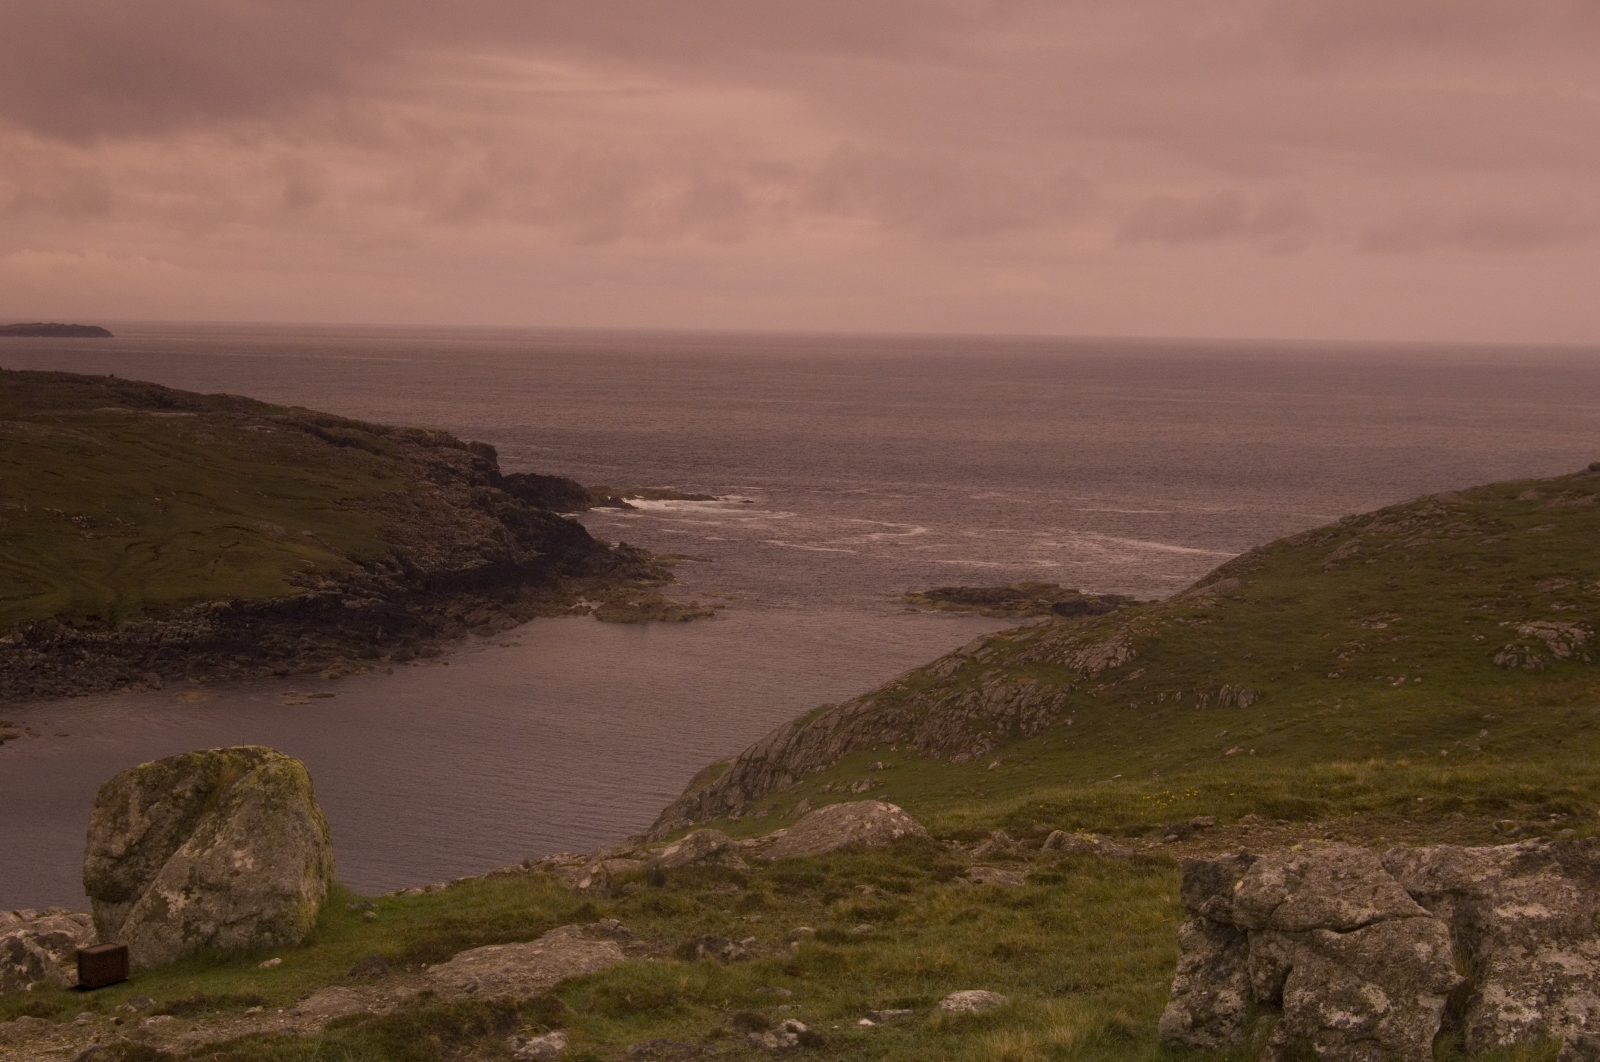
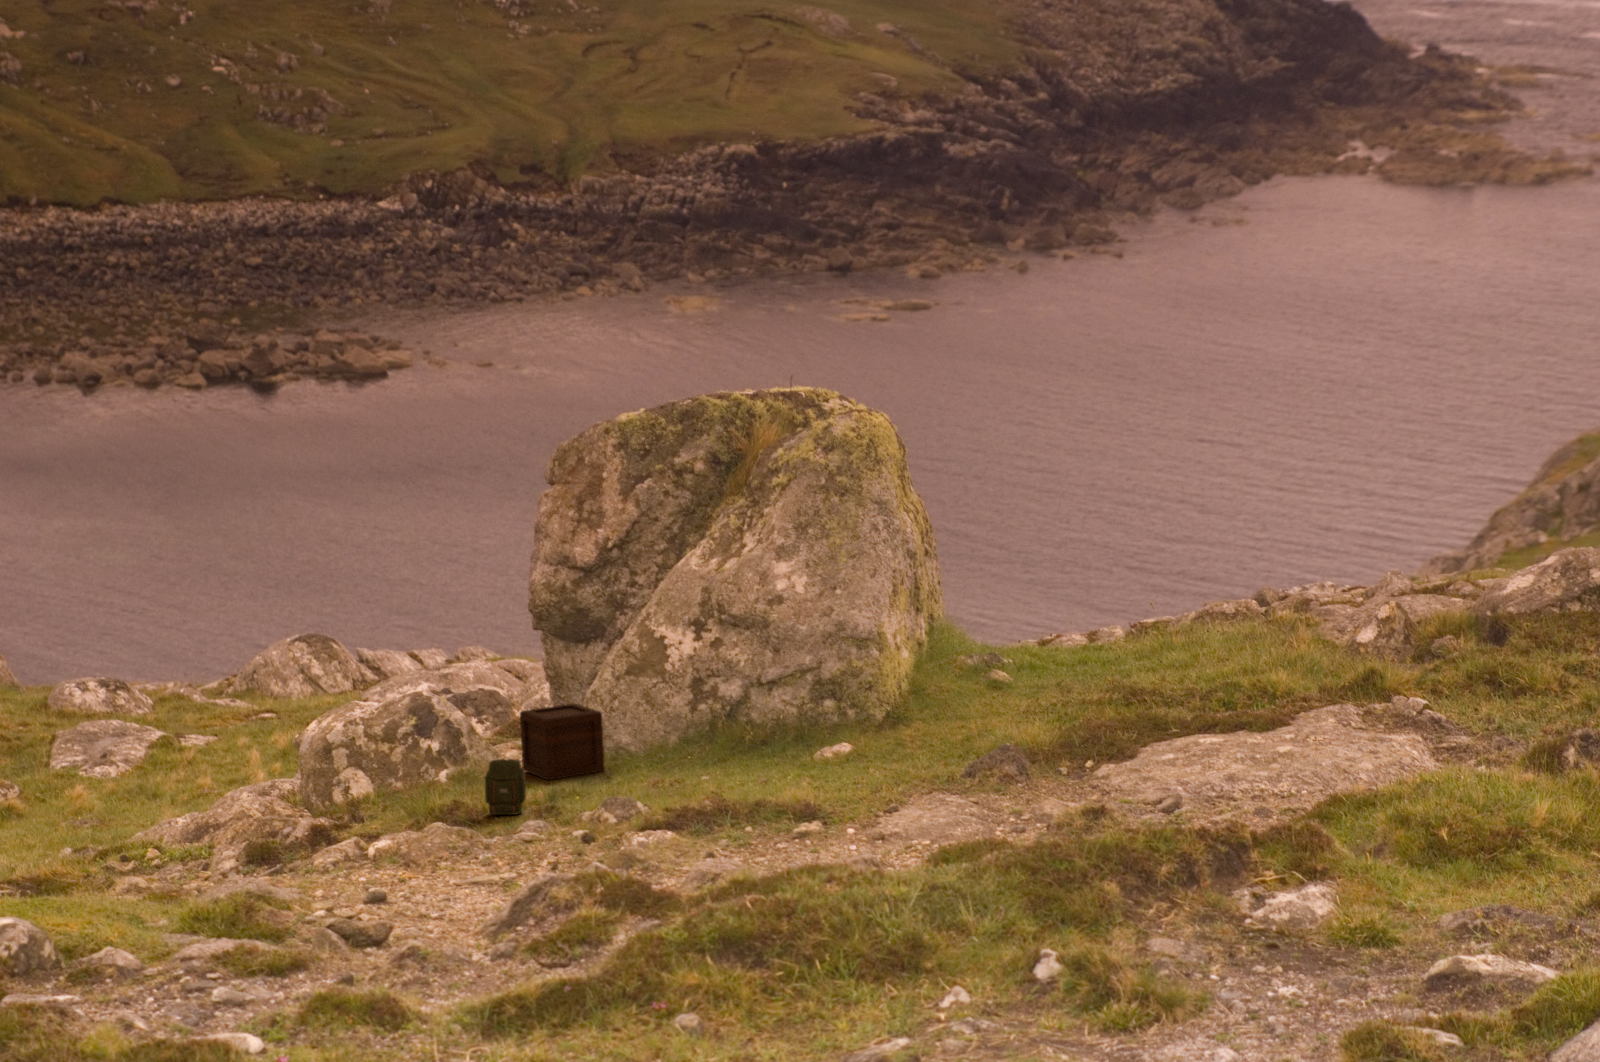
backpack: none [54,979,80,1013] -> present [485,759,526,815]

